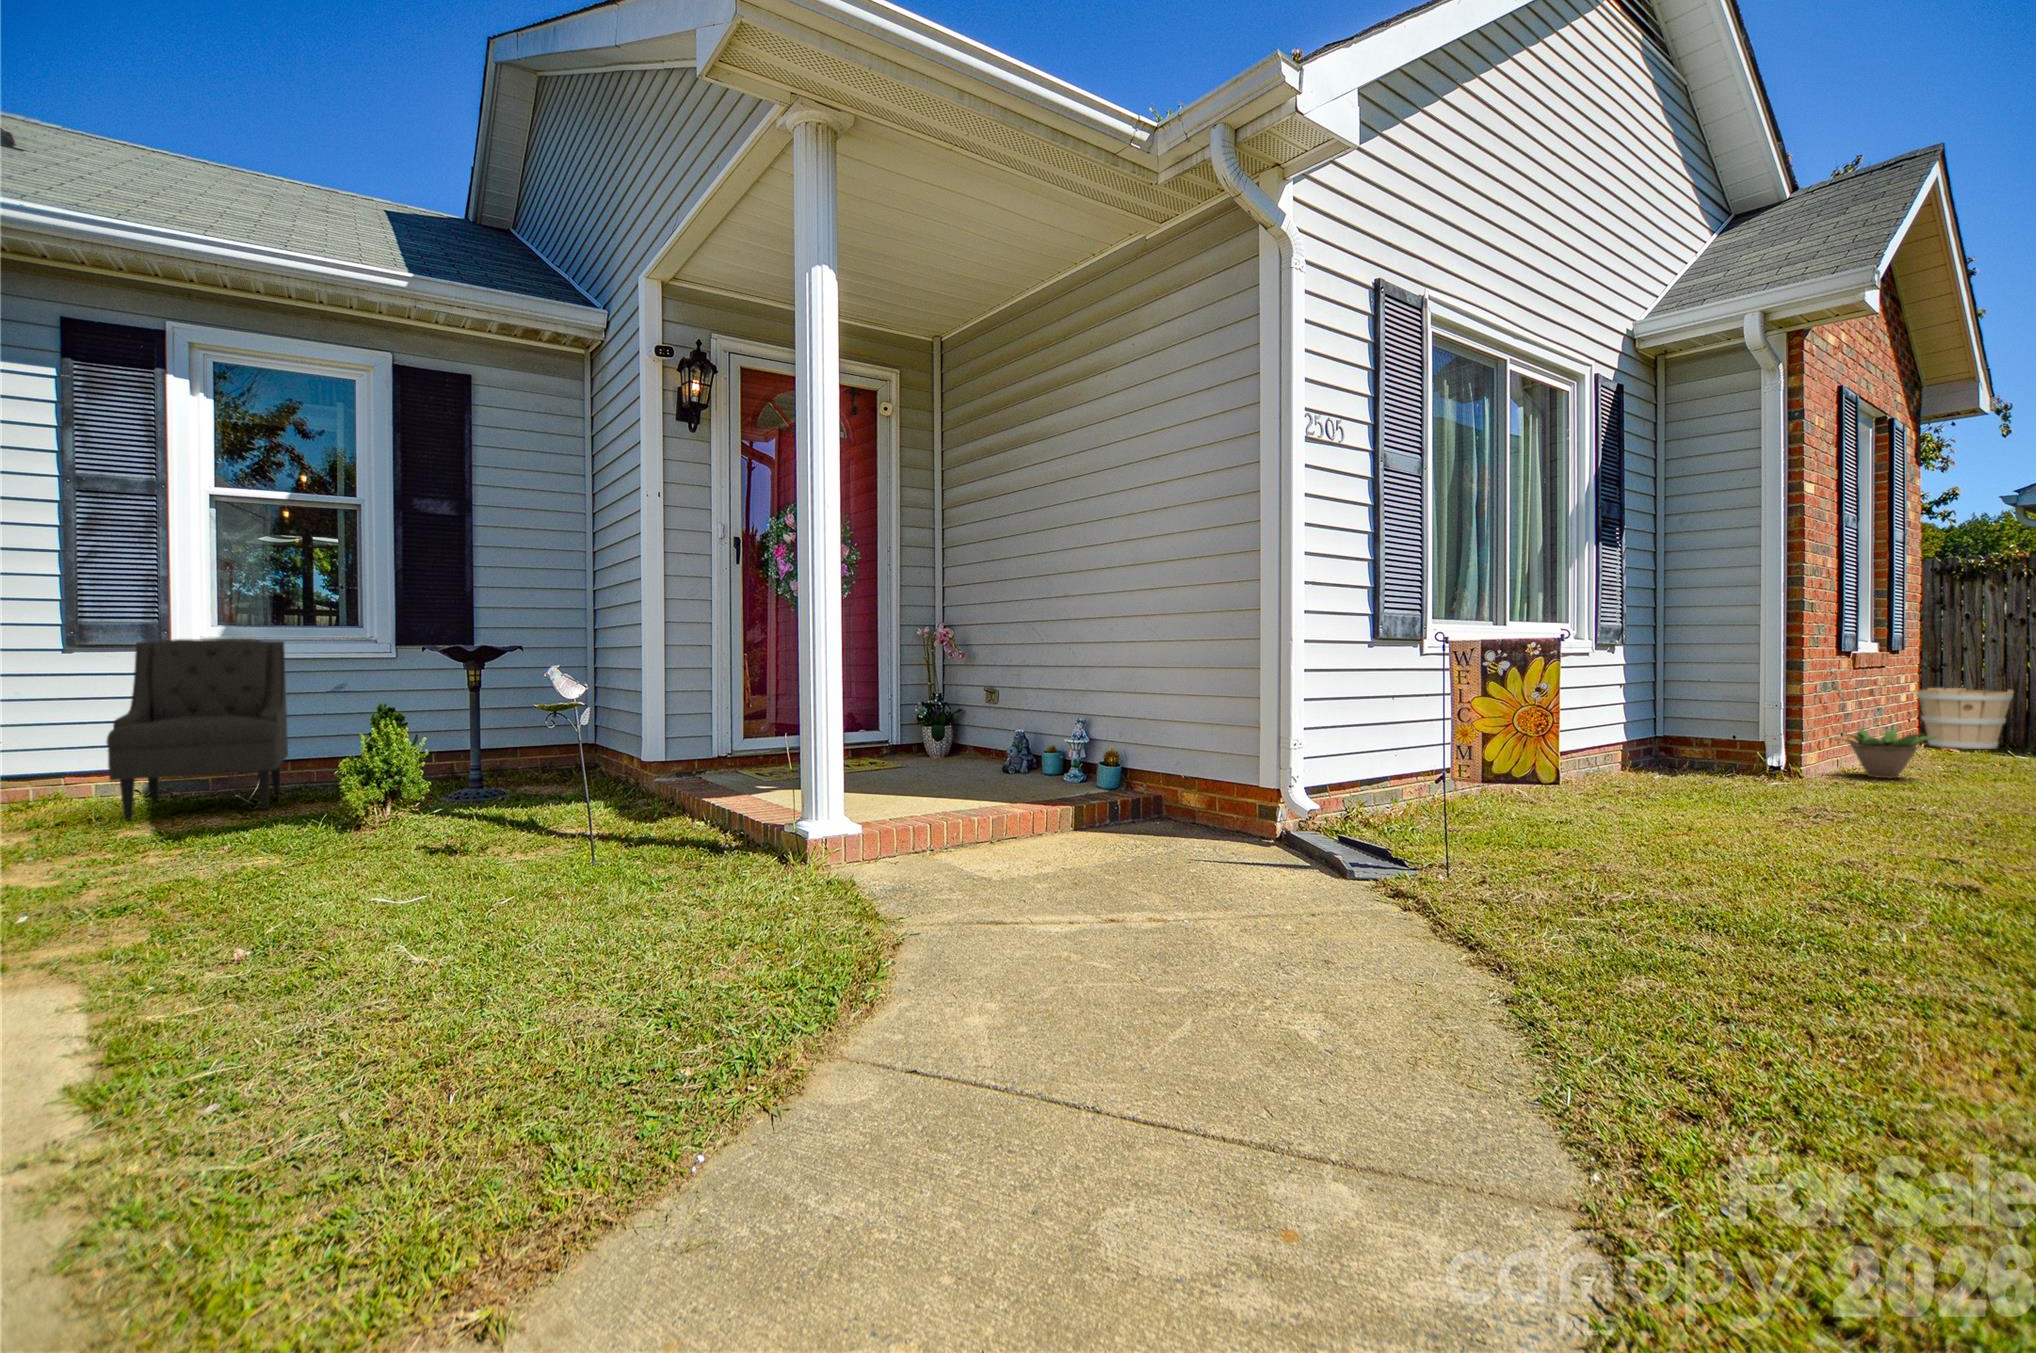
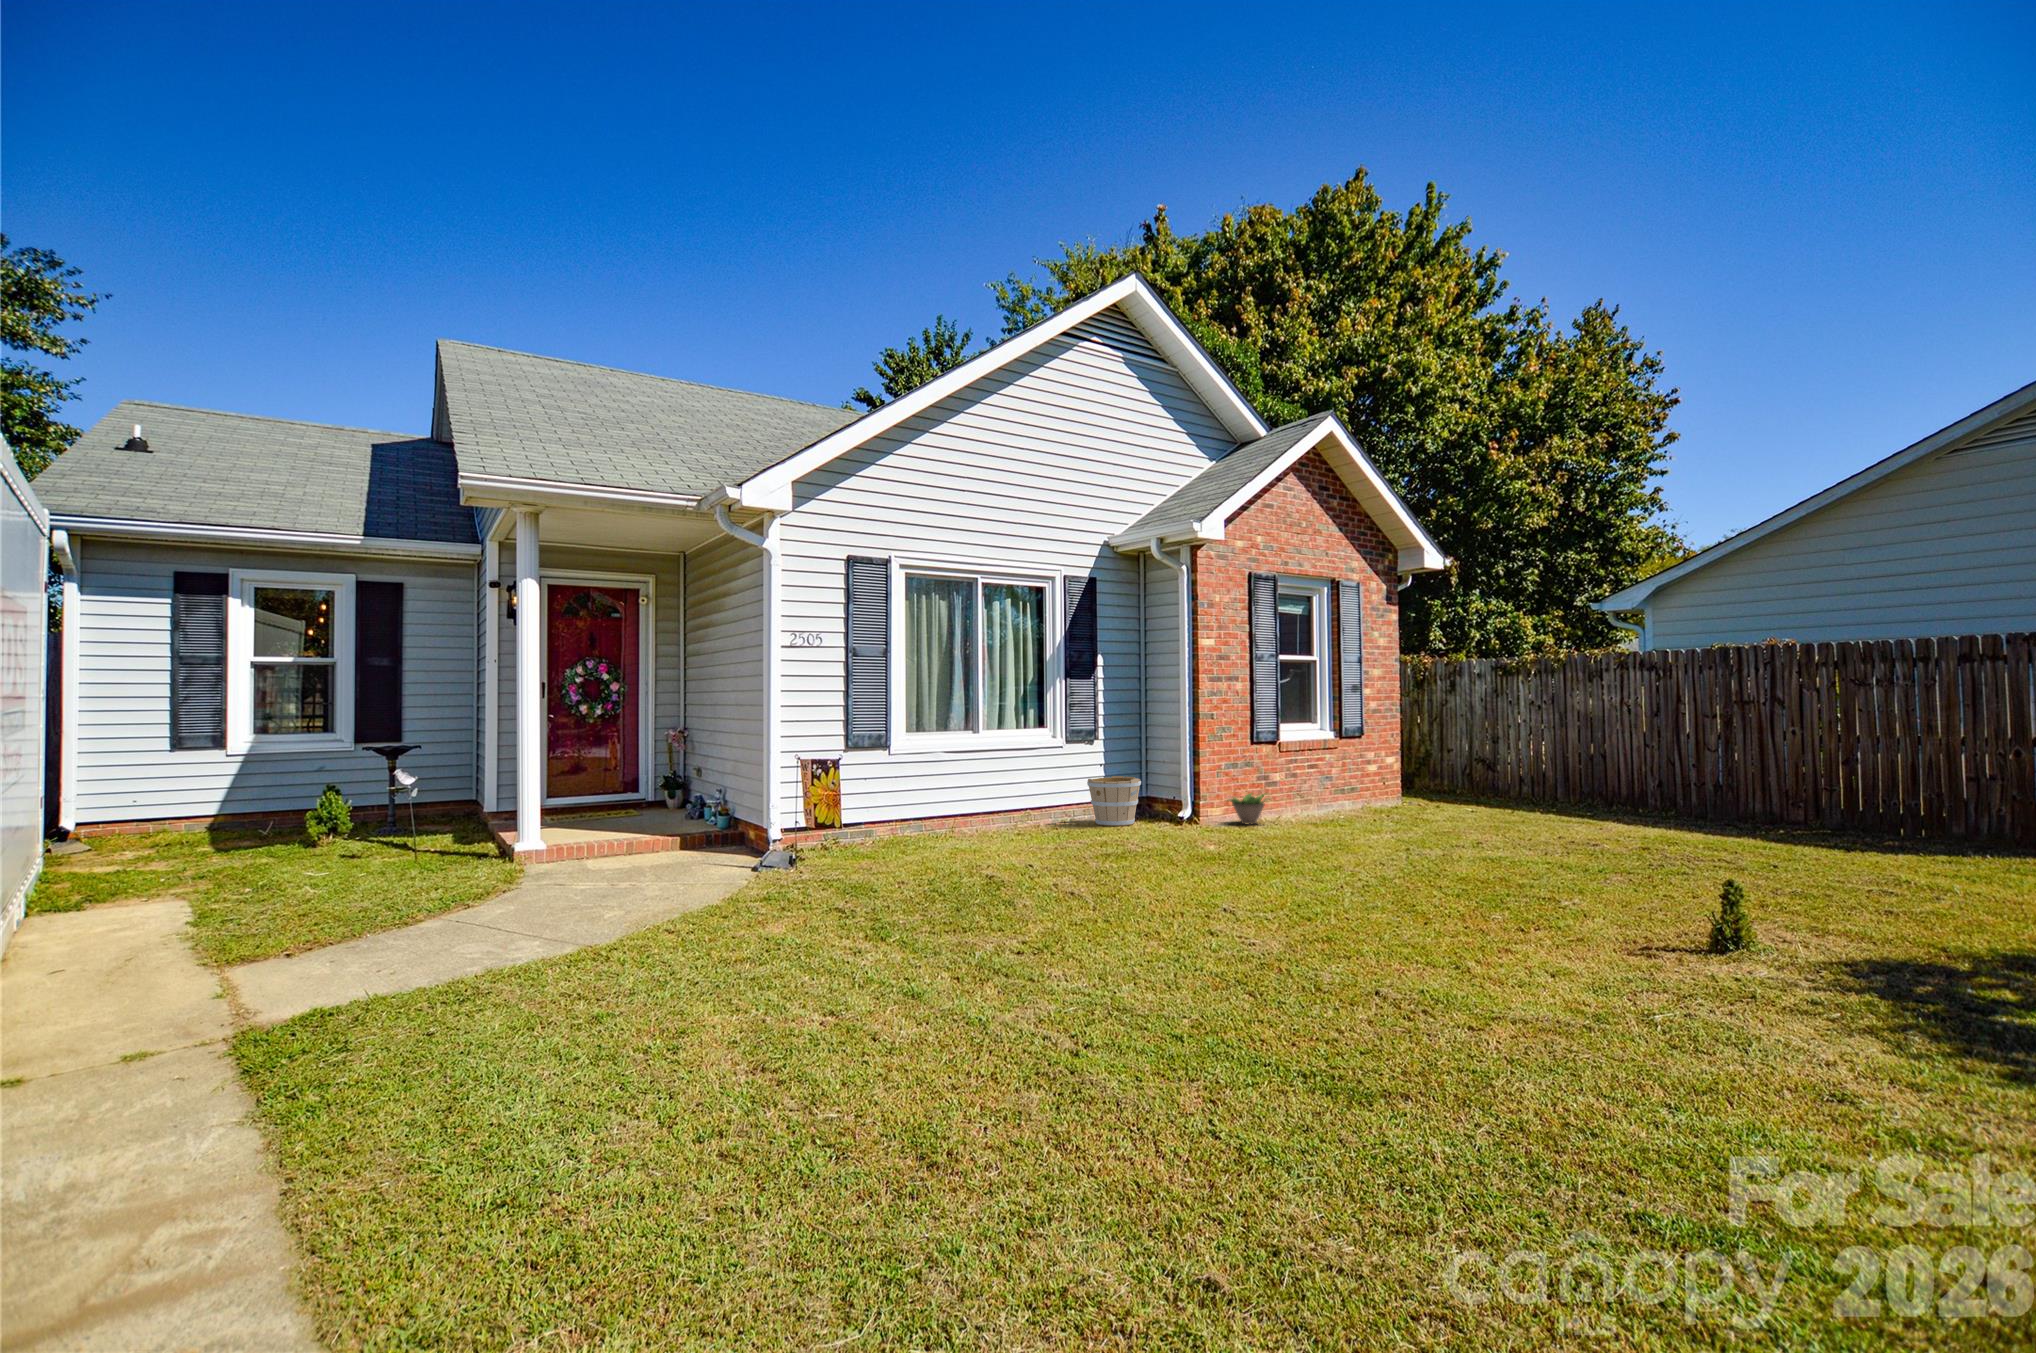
chair: present [106,639,288,820] -> none [191,743,288,844]
wooden bucket: present [1916,688,2013,749] -> present [1087,776,1141,826]

